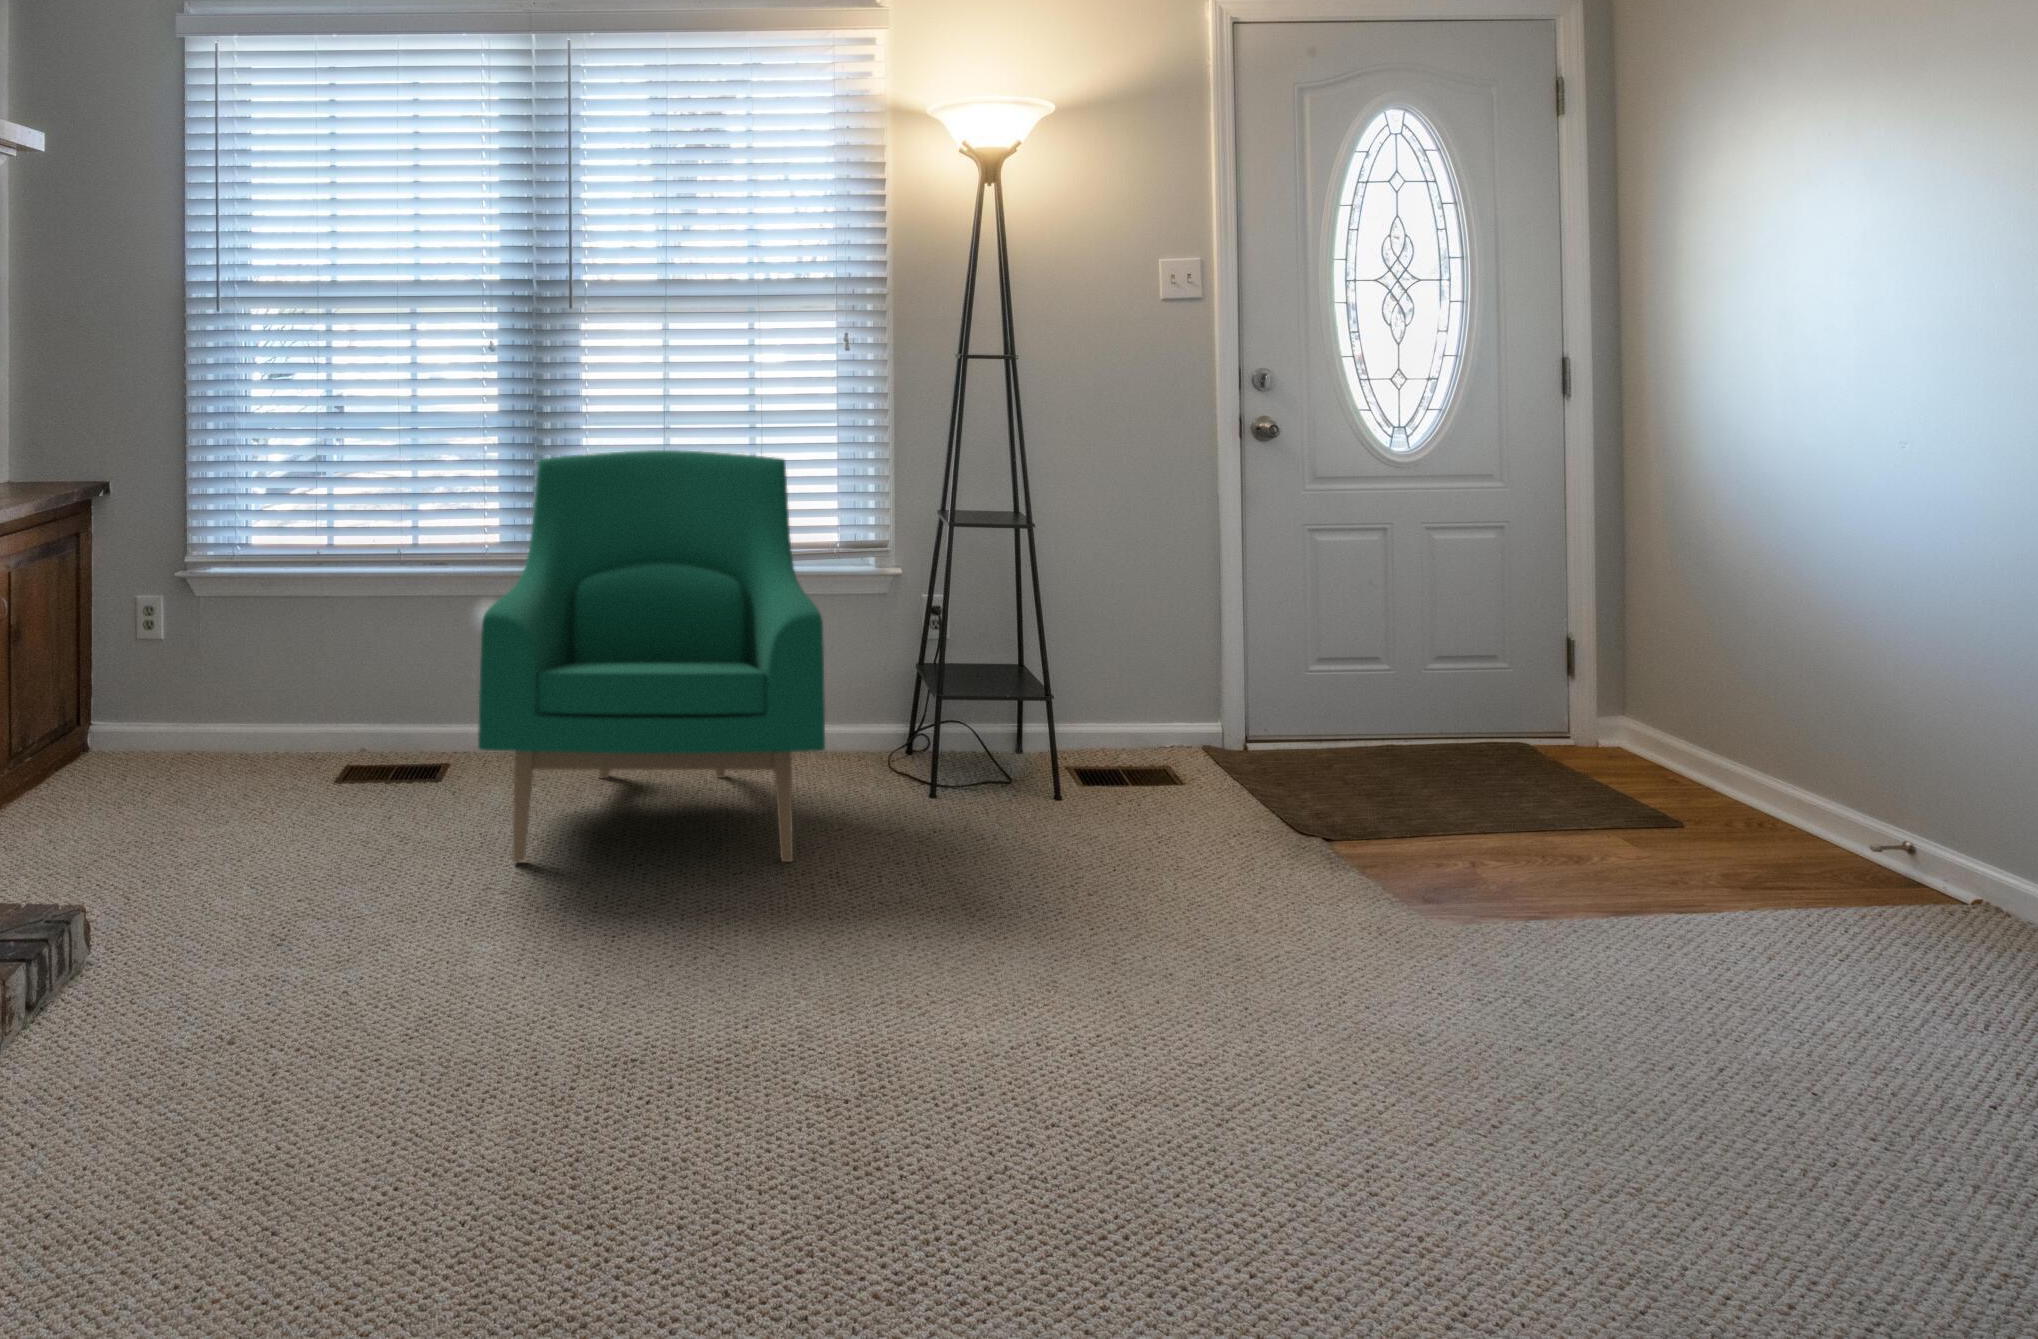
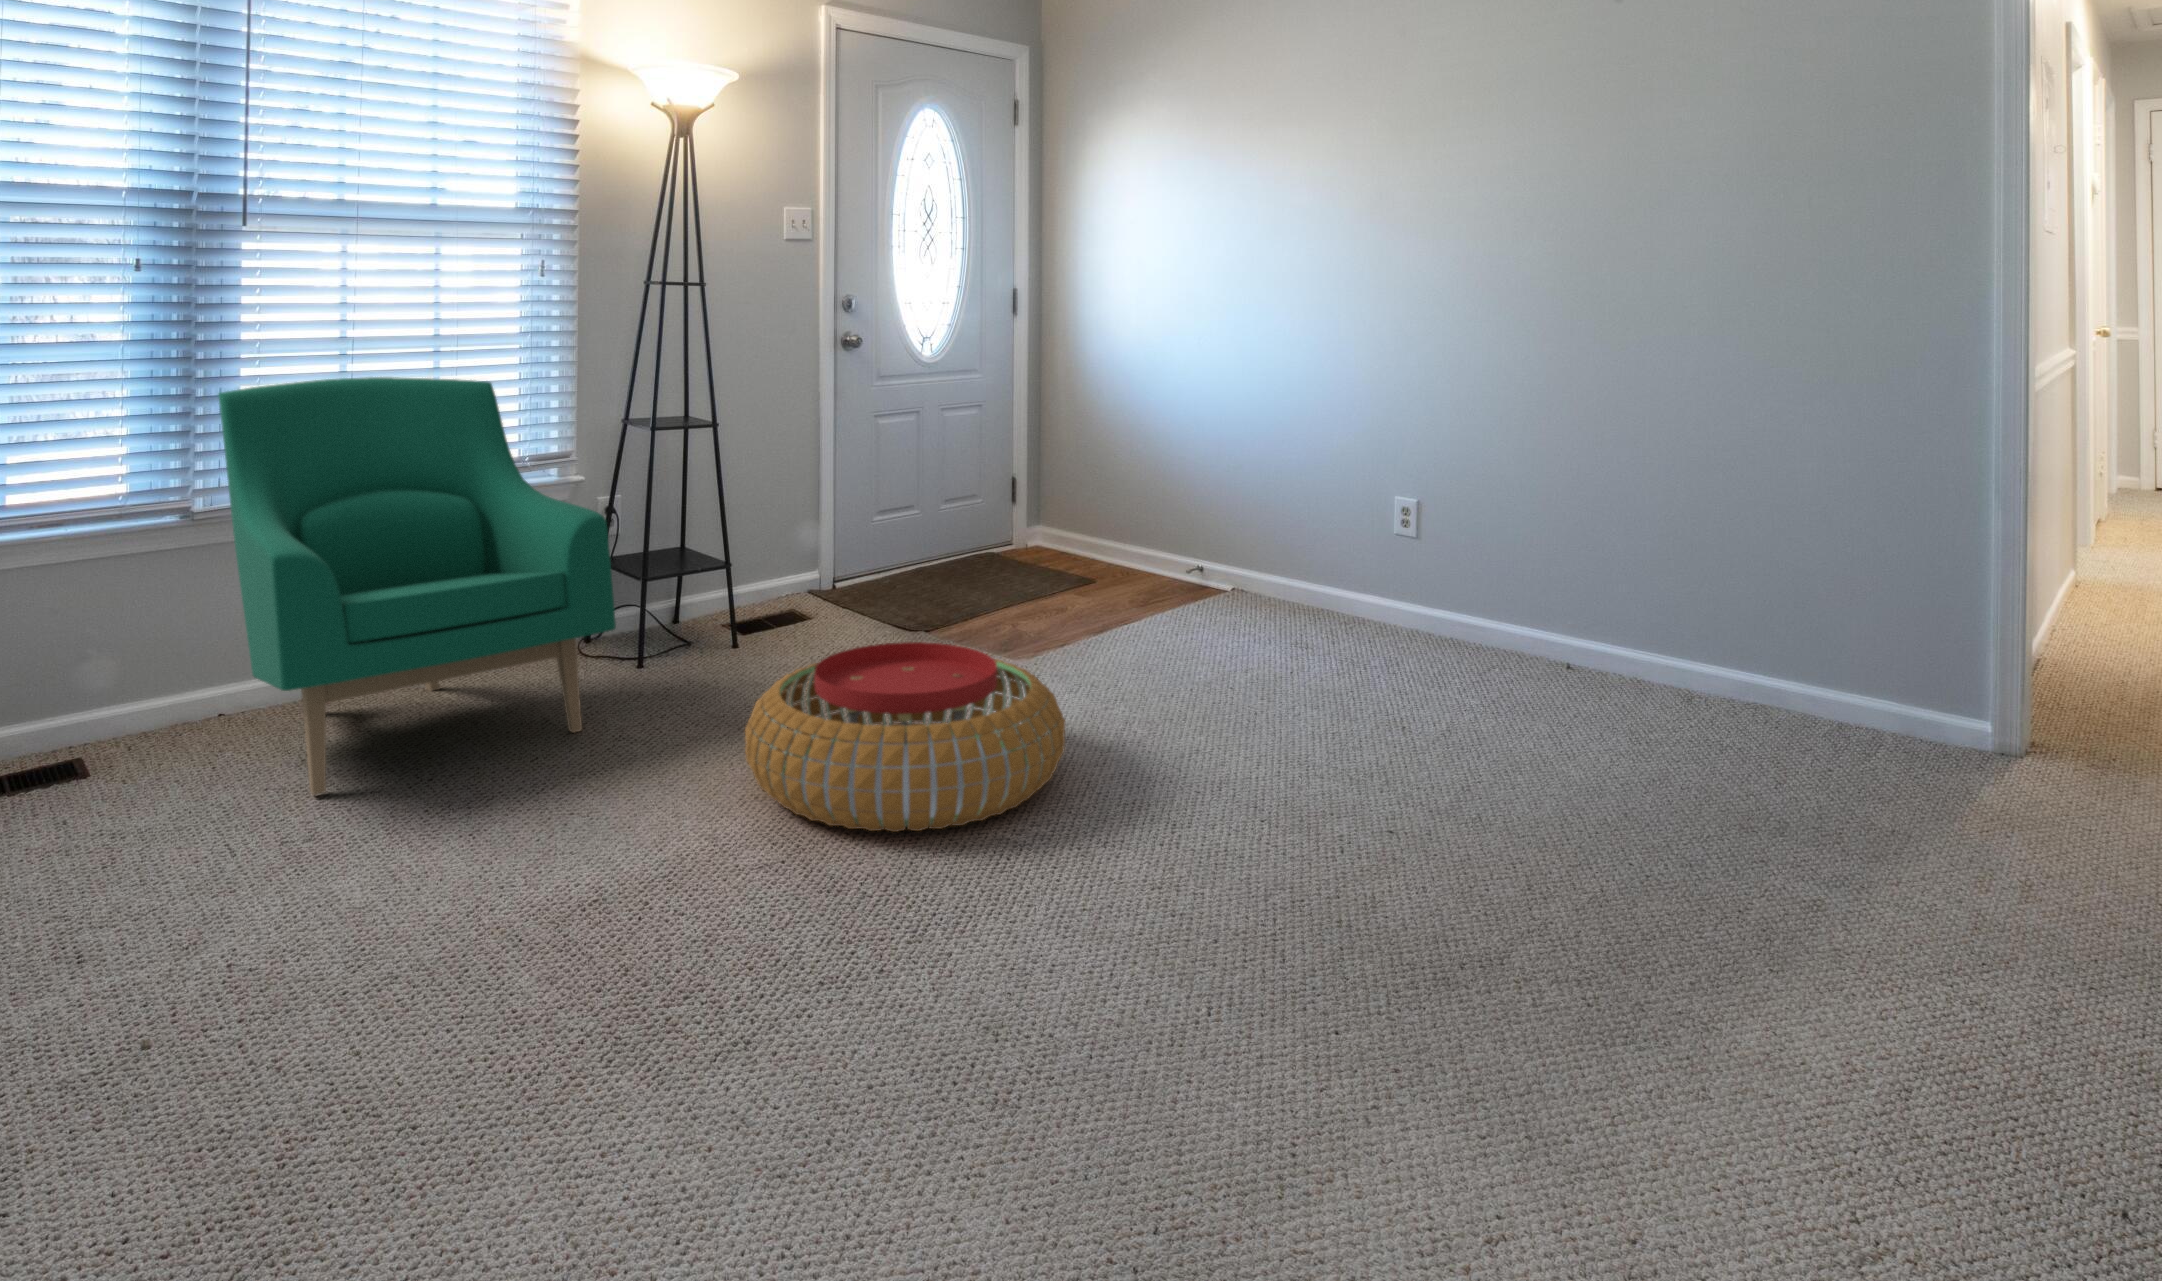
pouf: none [852,844,1356,1190] -> present [745,642,1065,832]

